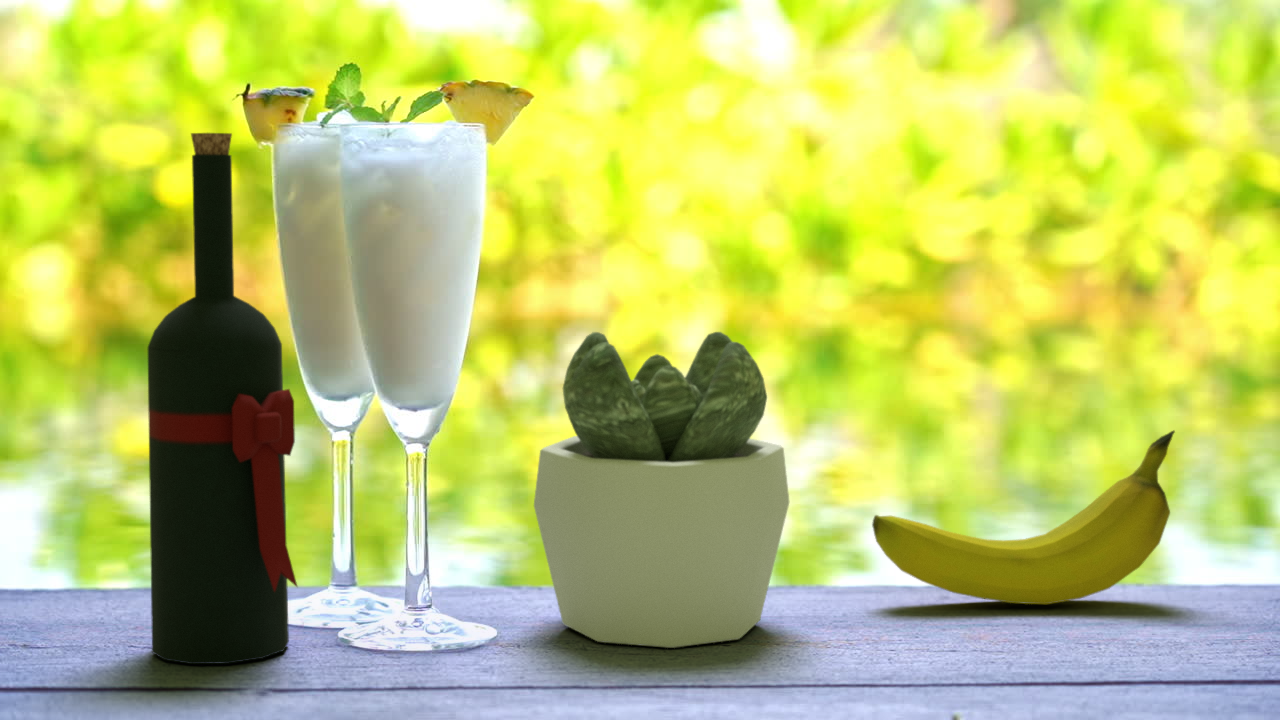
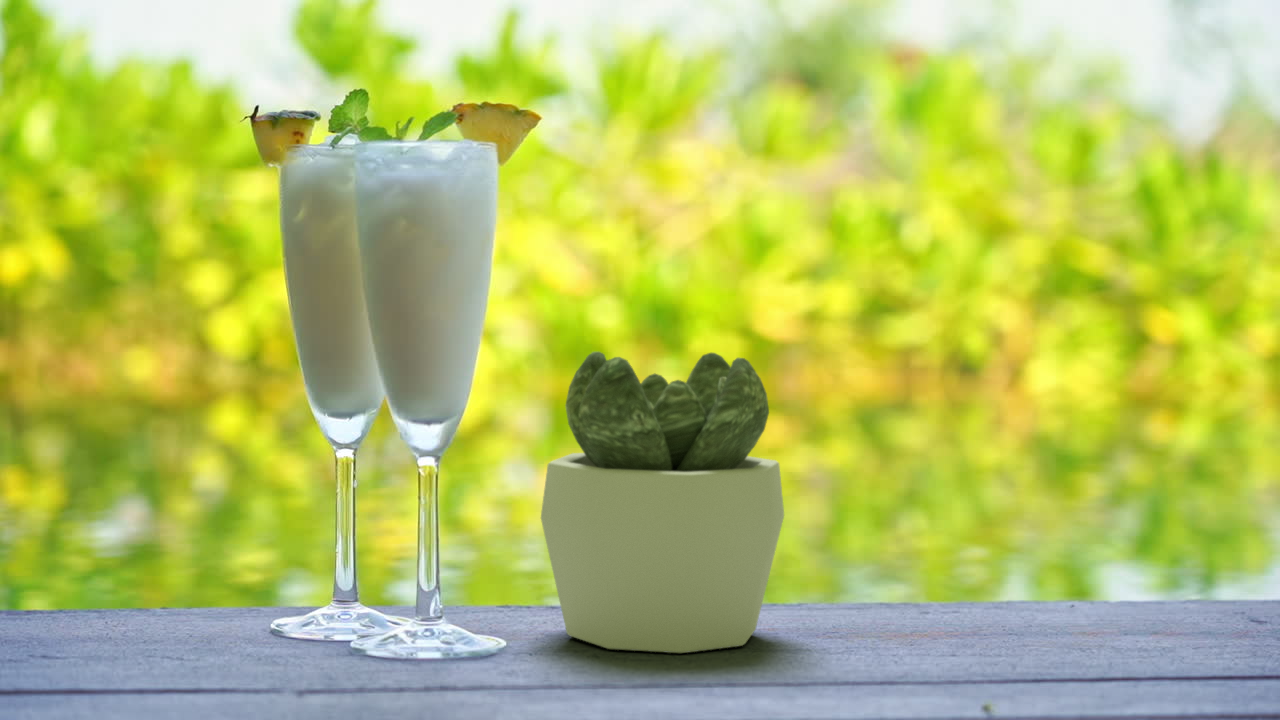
wine bottle: present [148,133,297,664] -> none [171,145,324,670]
fruit: present [872,430,1175,604] -> none [853,451,1132,616]

